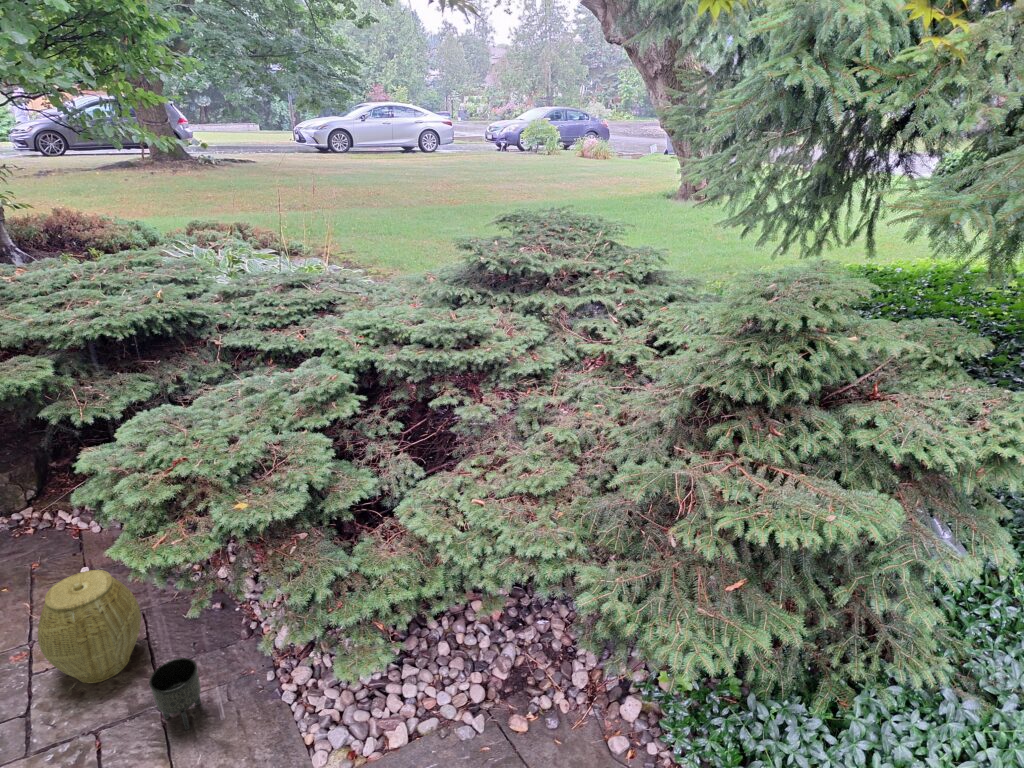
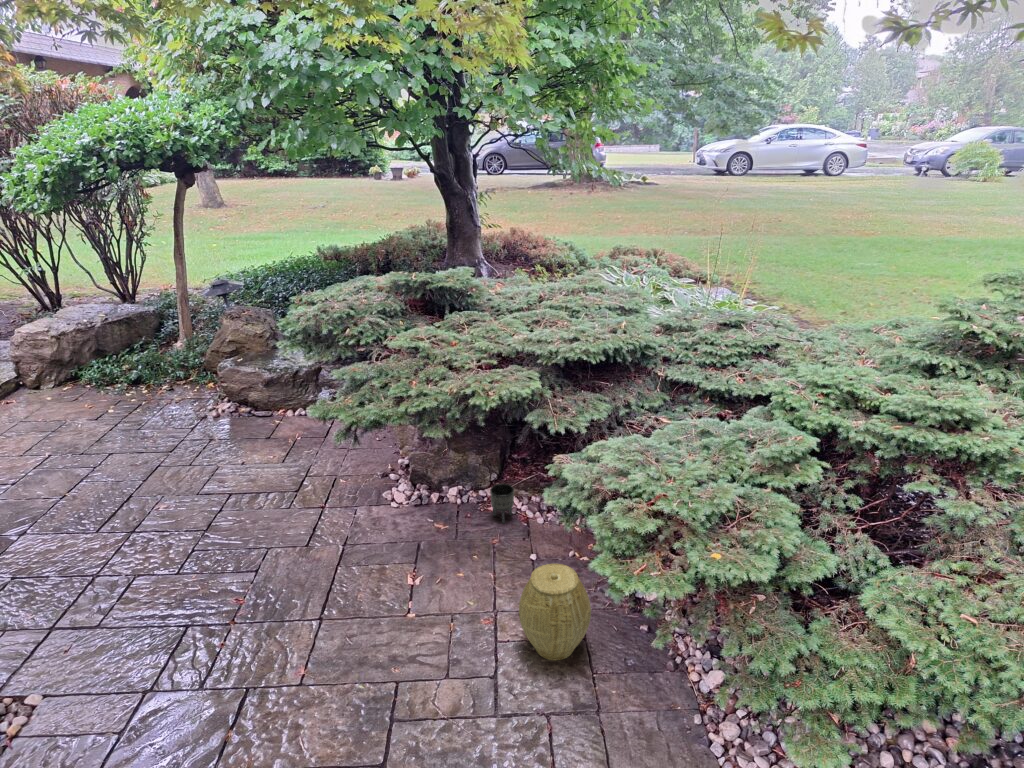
planter: present [149,658,201,730] -> present [490,484,514,524]

